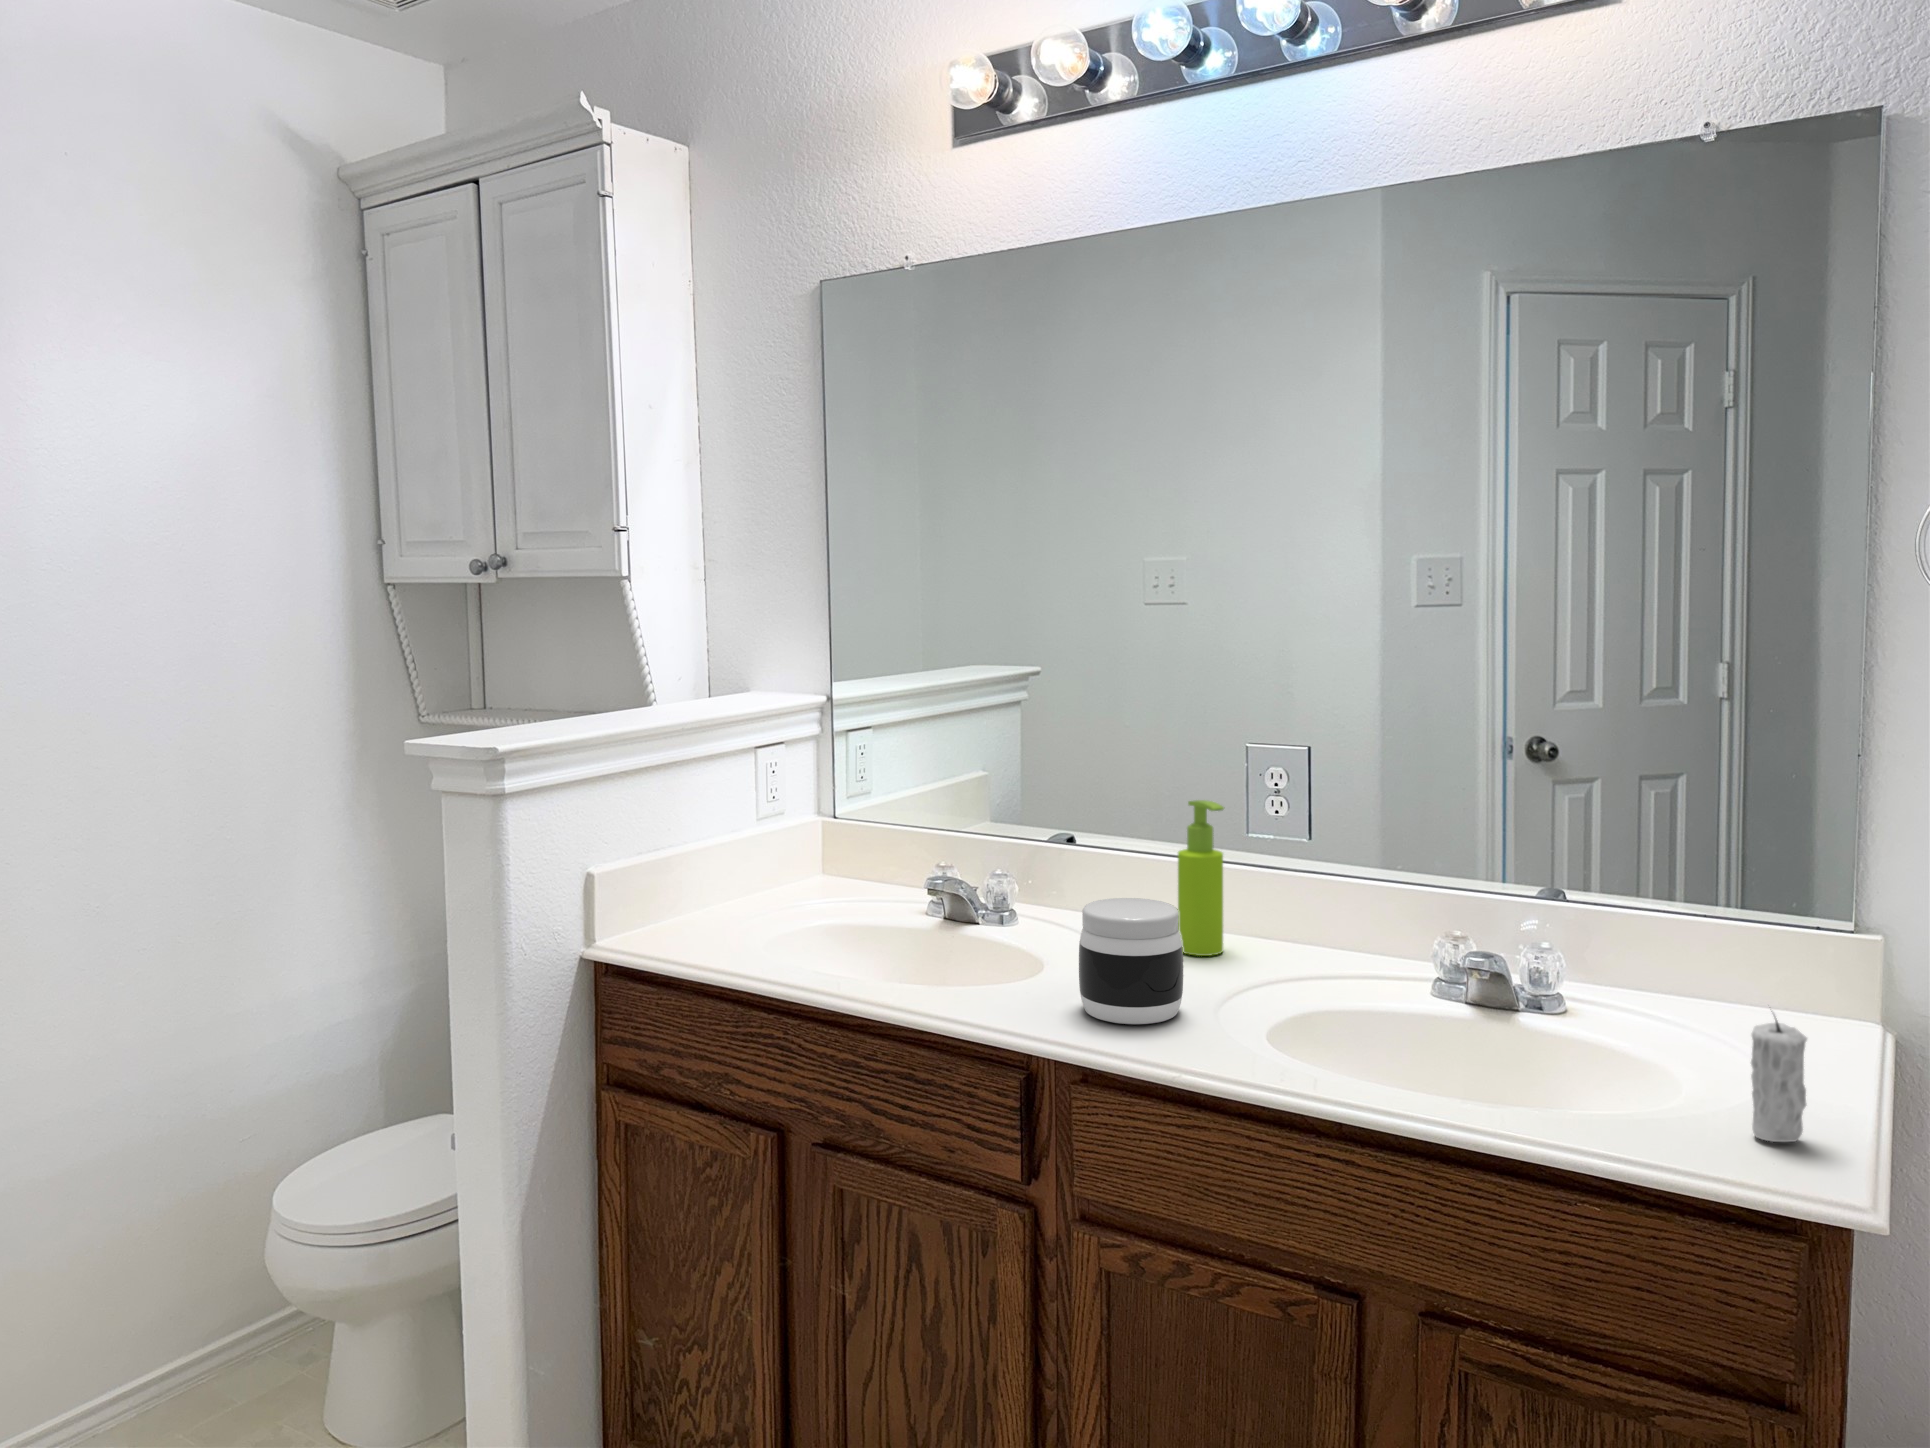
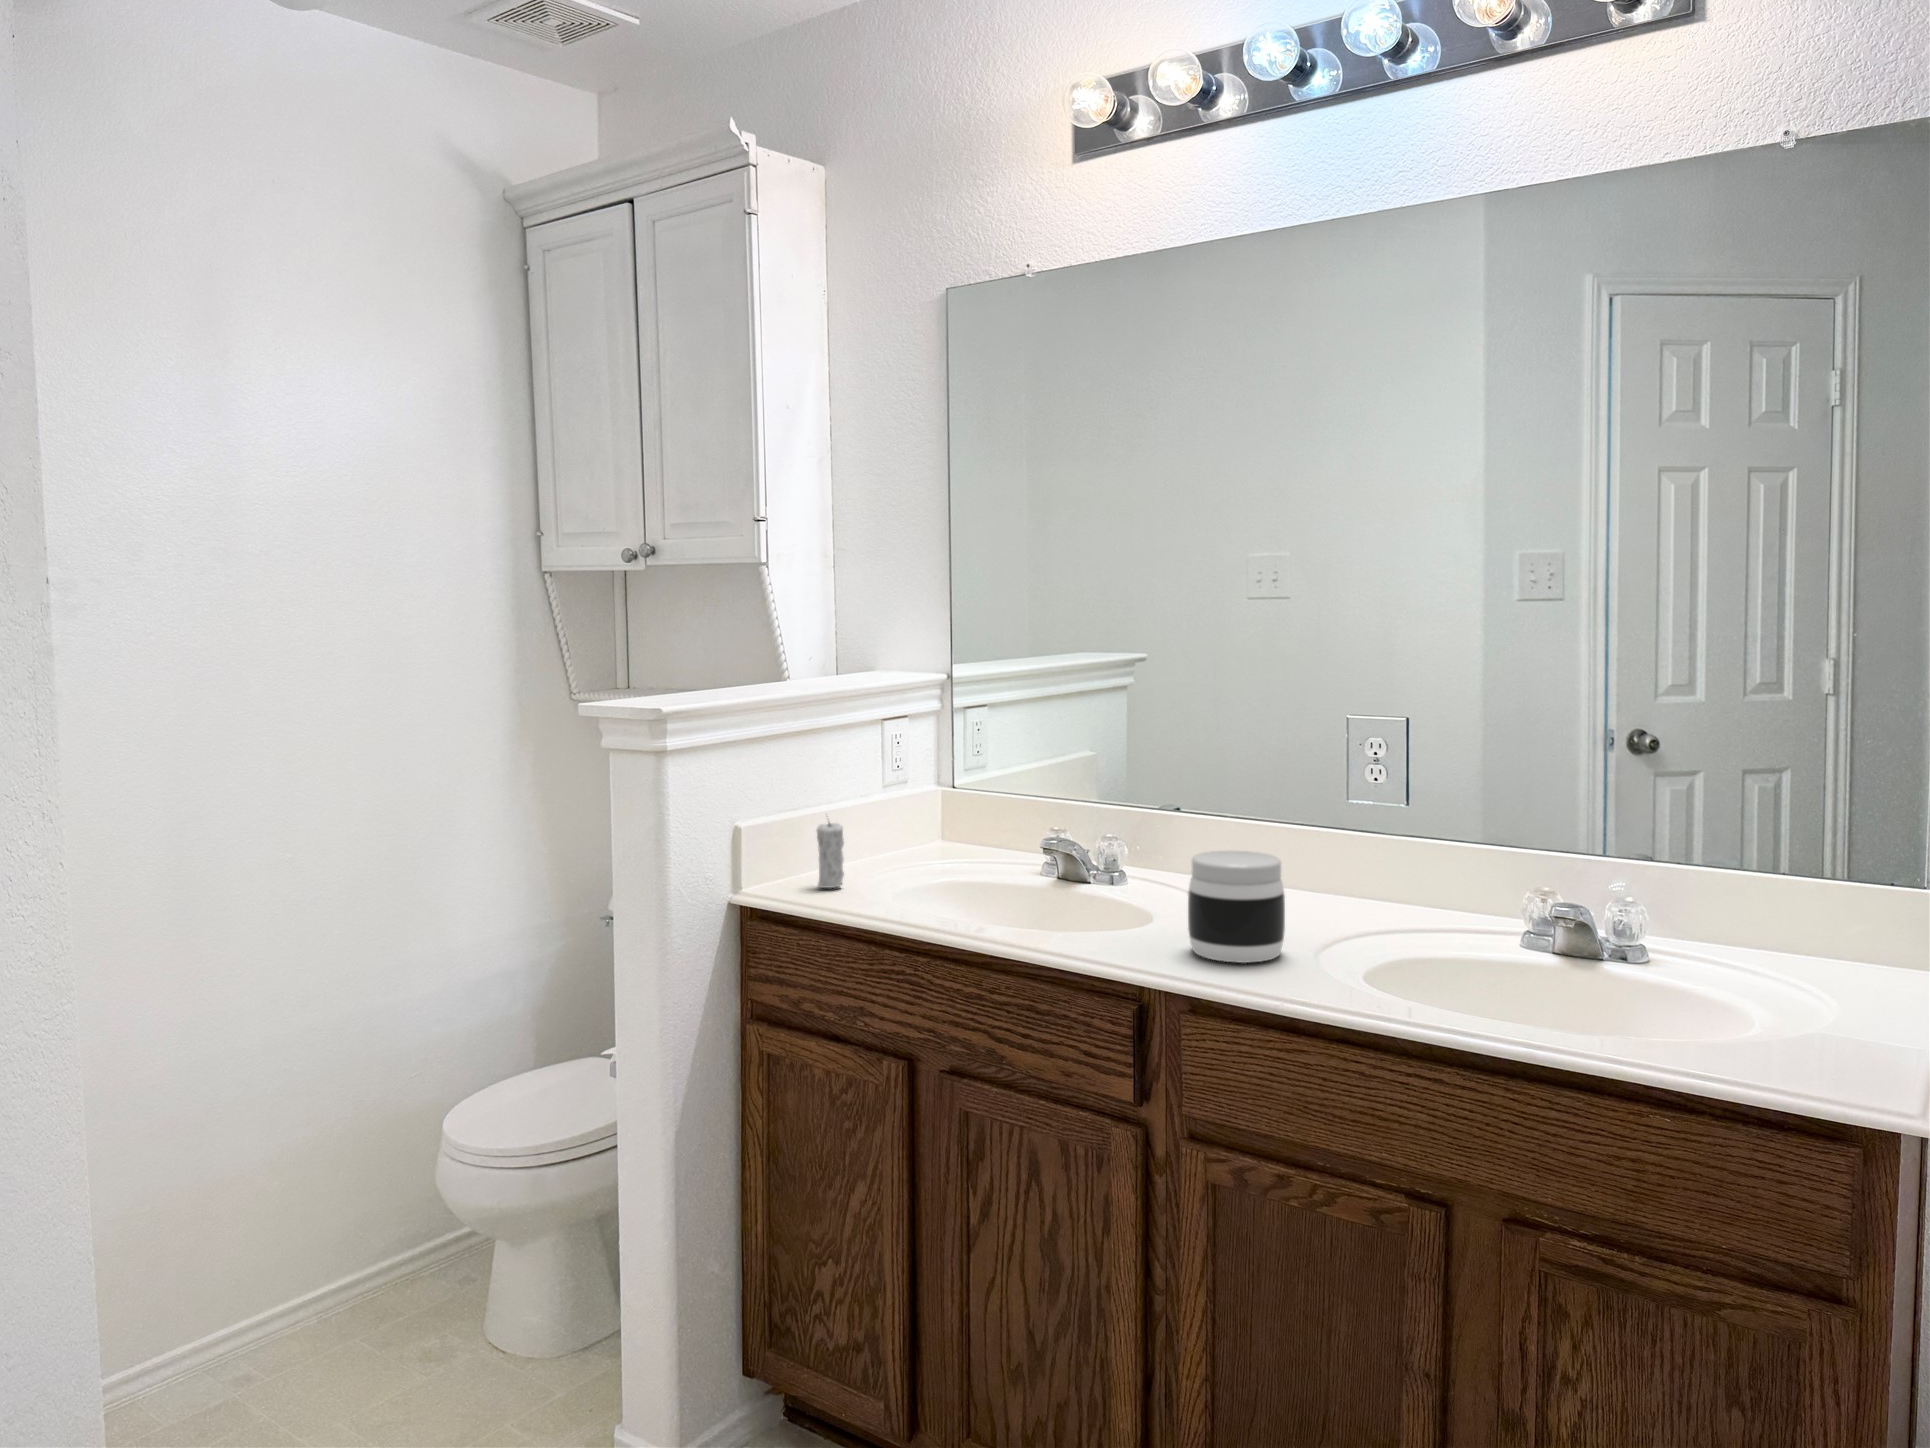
soap dispenser: present [1178,800,1224,956] -> none [1281,767,1326,912]
candle: present [1751,1019,1807,1142] -> present [817,823,844,888]

